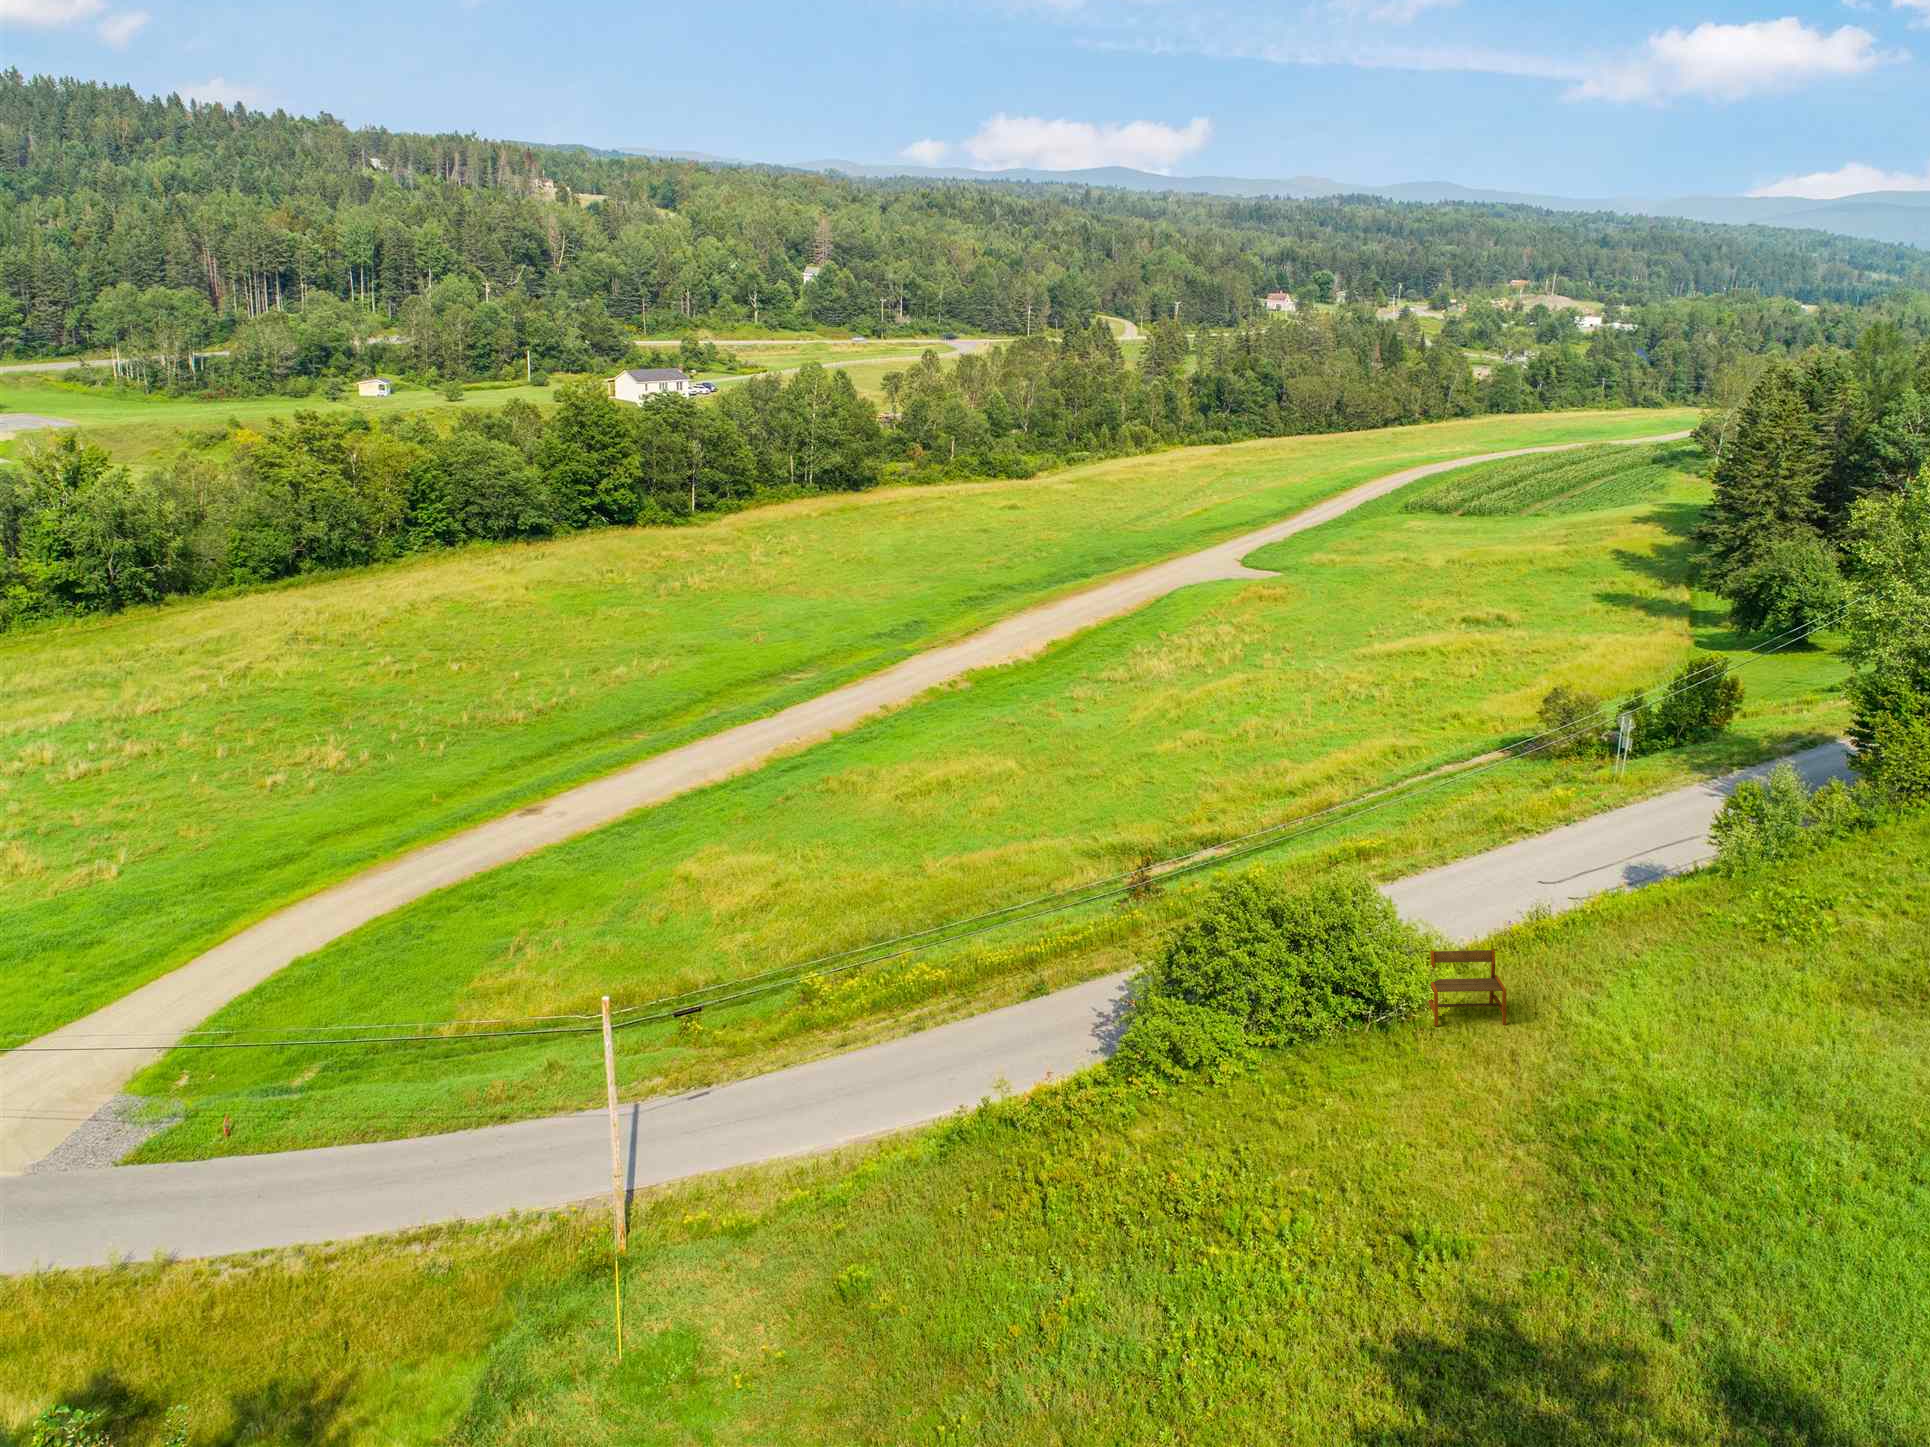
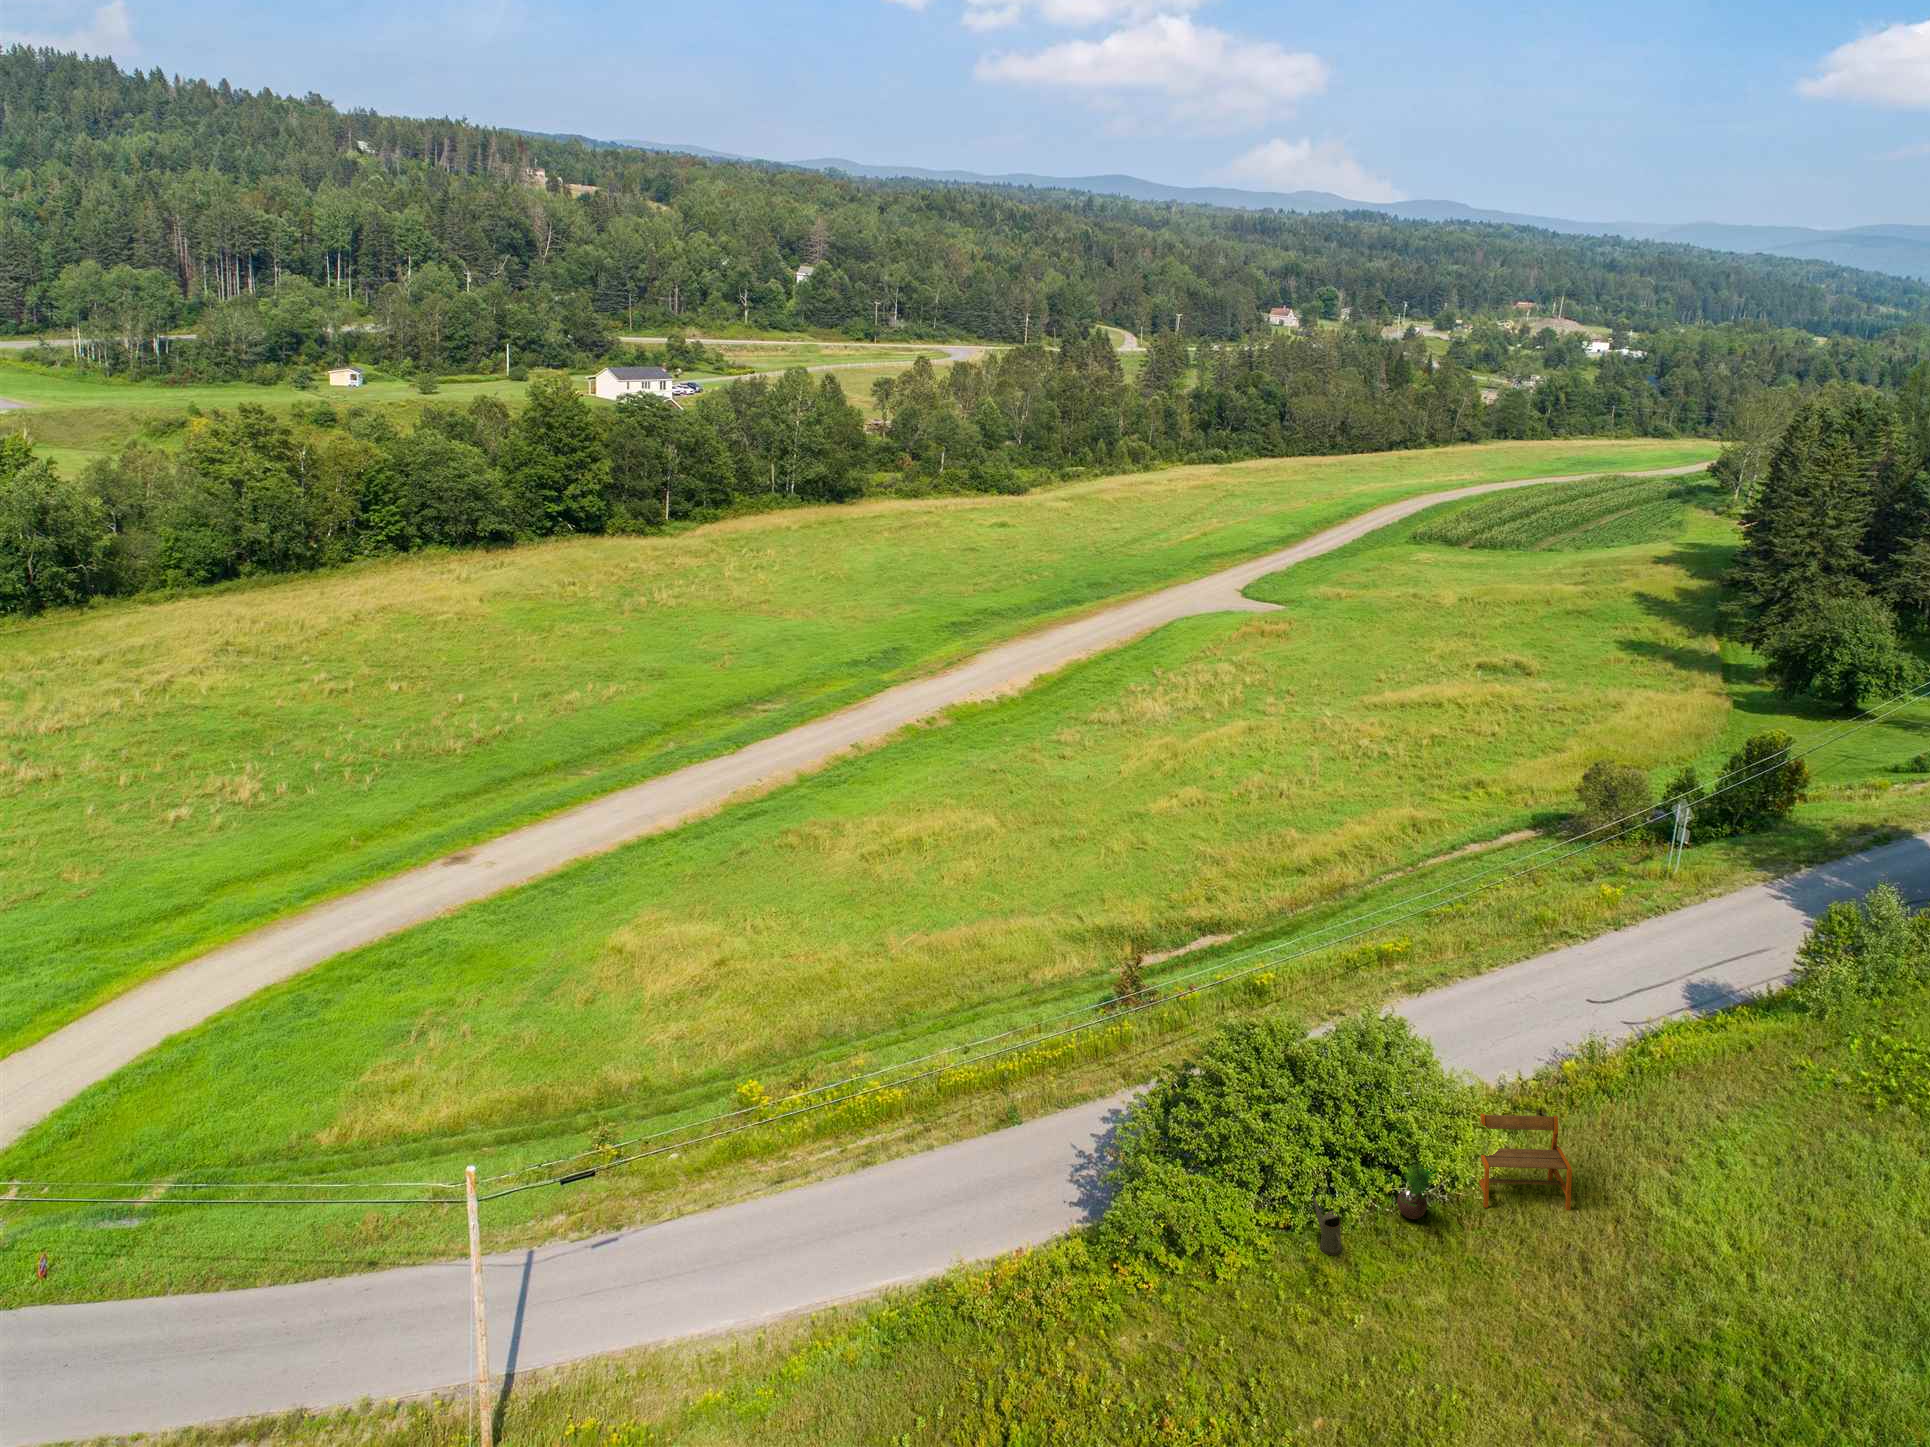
potted tree: none [1362,989,1395,1036] -> present [1397,1164,1436,1219]
watering can: none [1291,1020,1316,1064] -> present [1312,1197,1342,1255]

